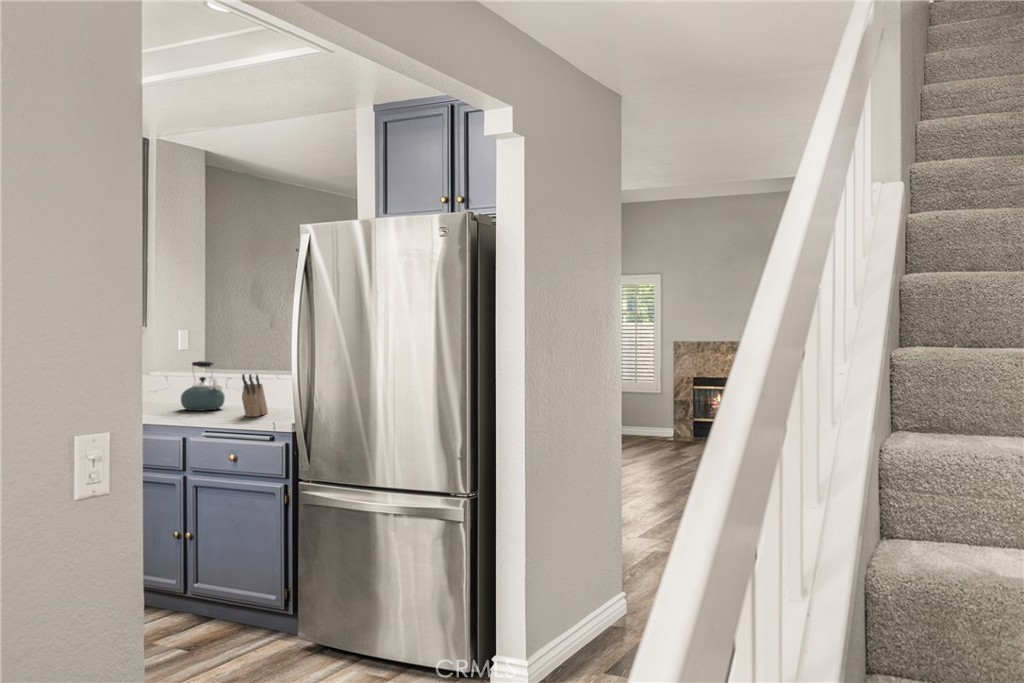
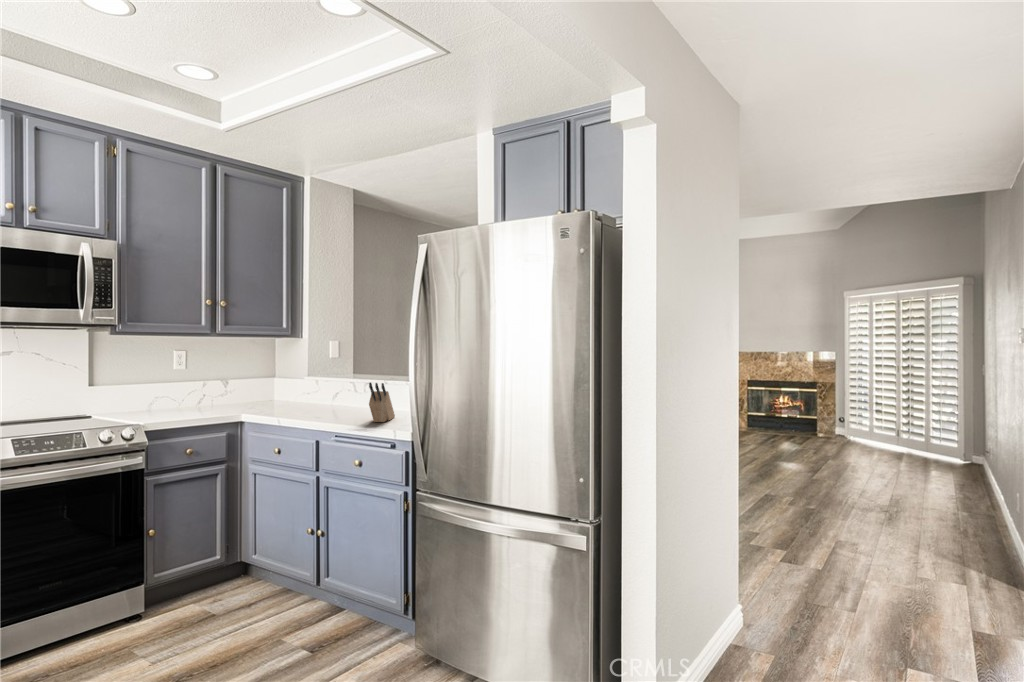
kettle: present [181,361,225,411] -> none [320,369,359,414]

